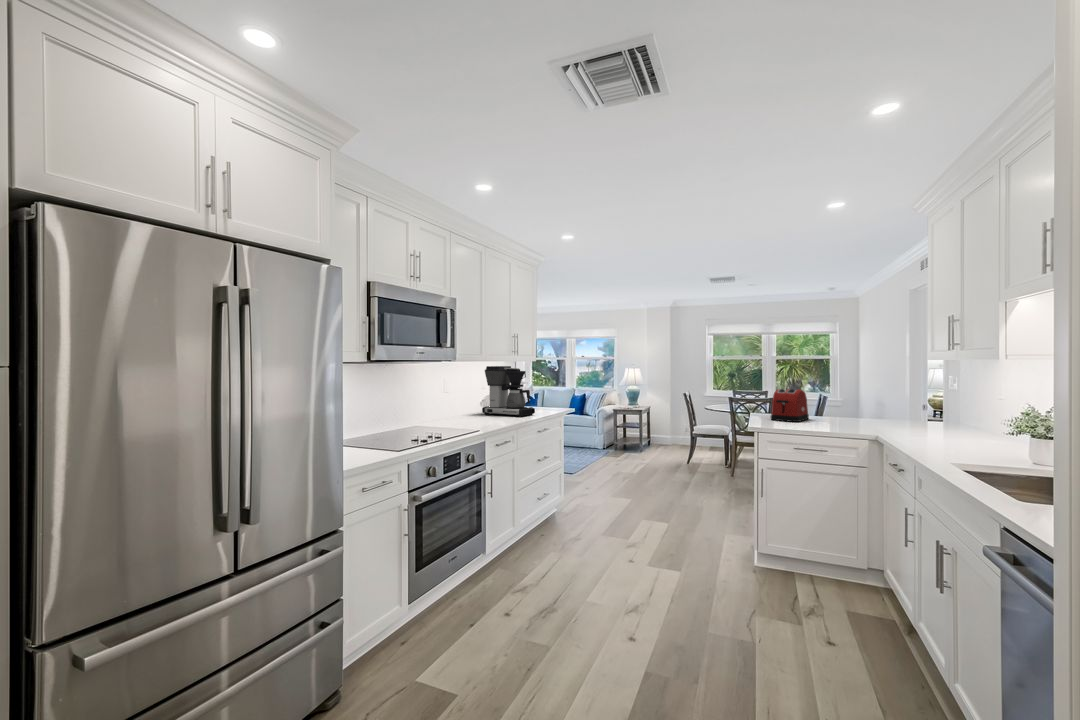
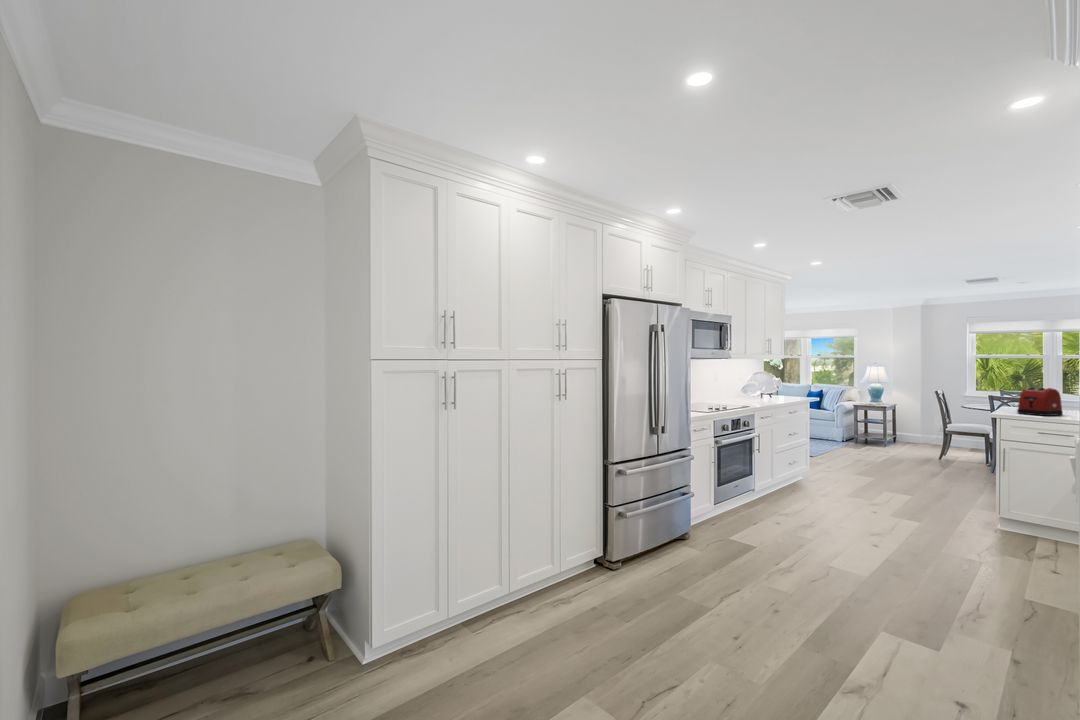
coffee maker: present [482,366,535,417] -> none [743,363,787,401]

